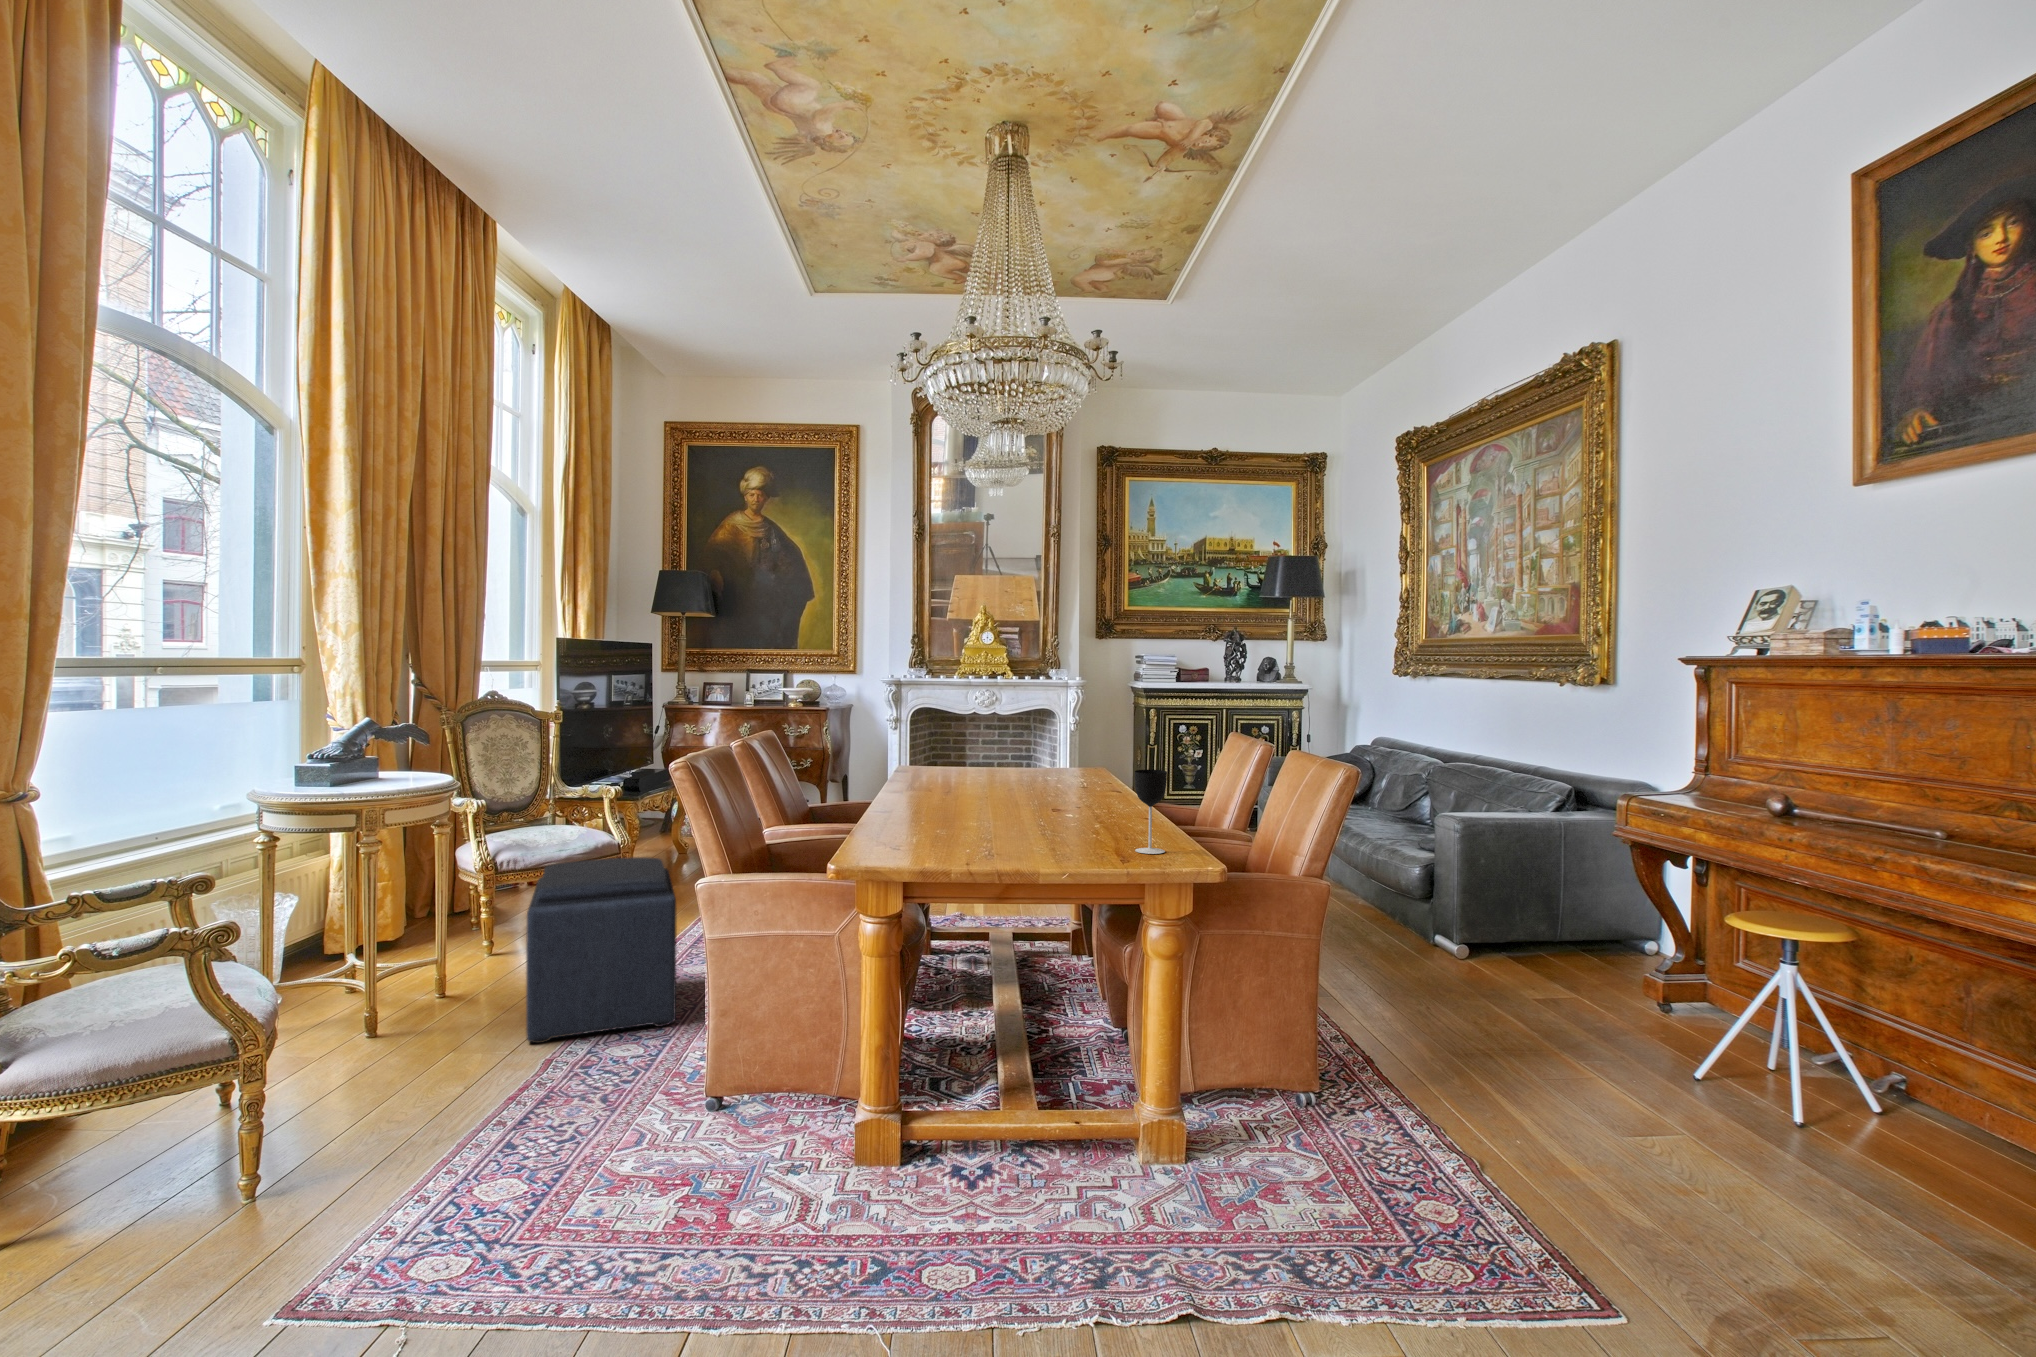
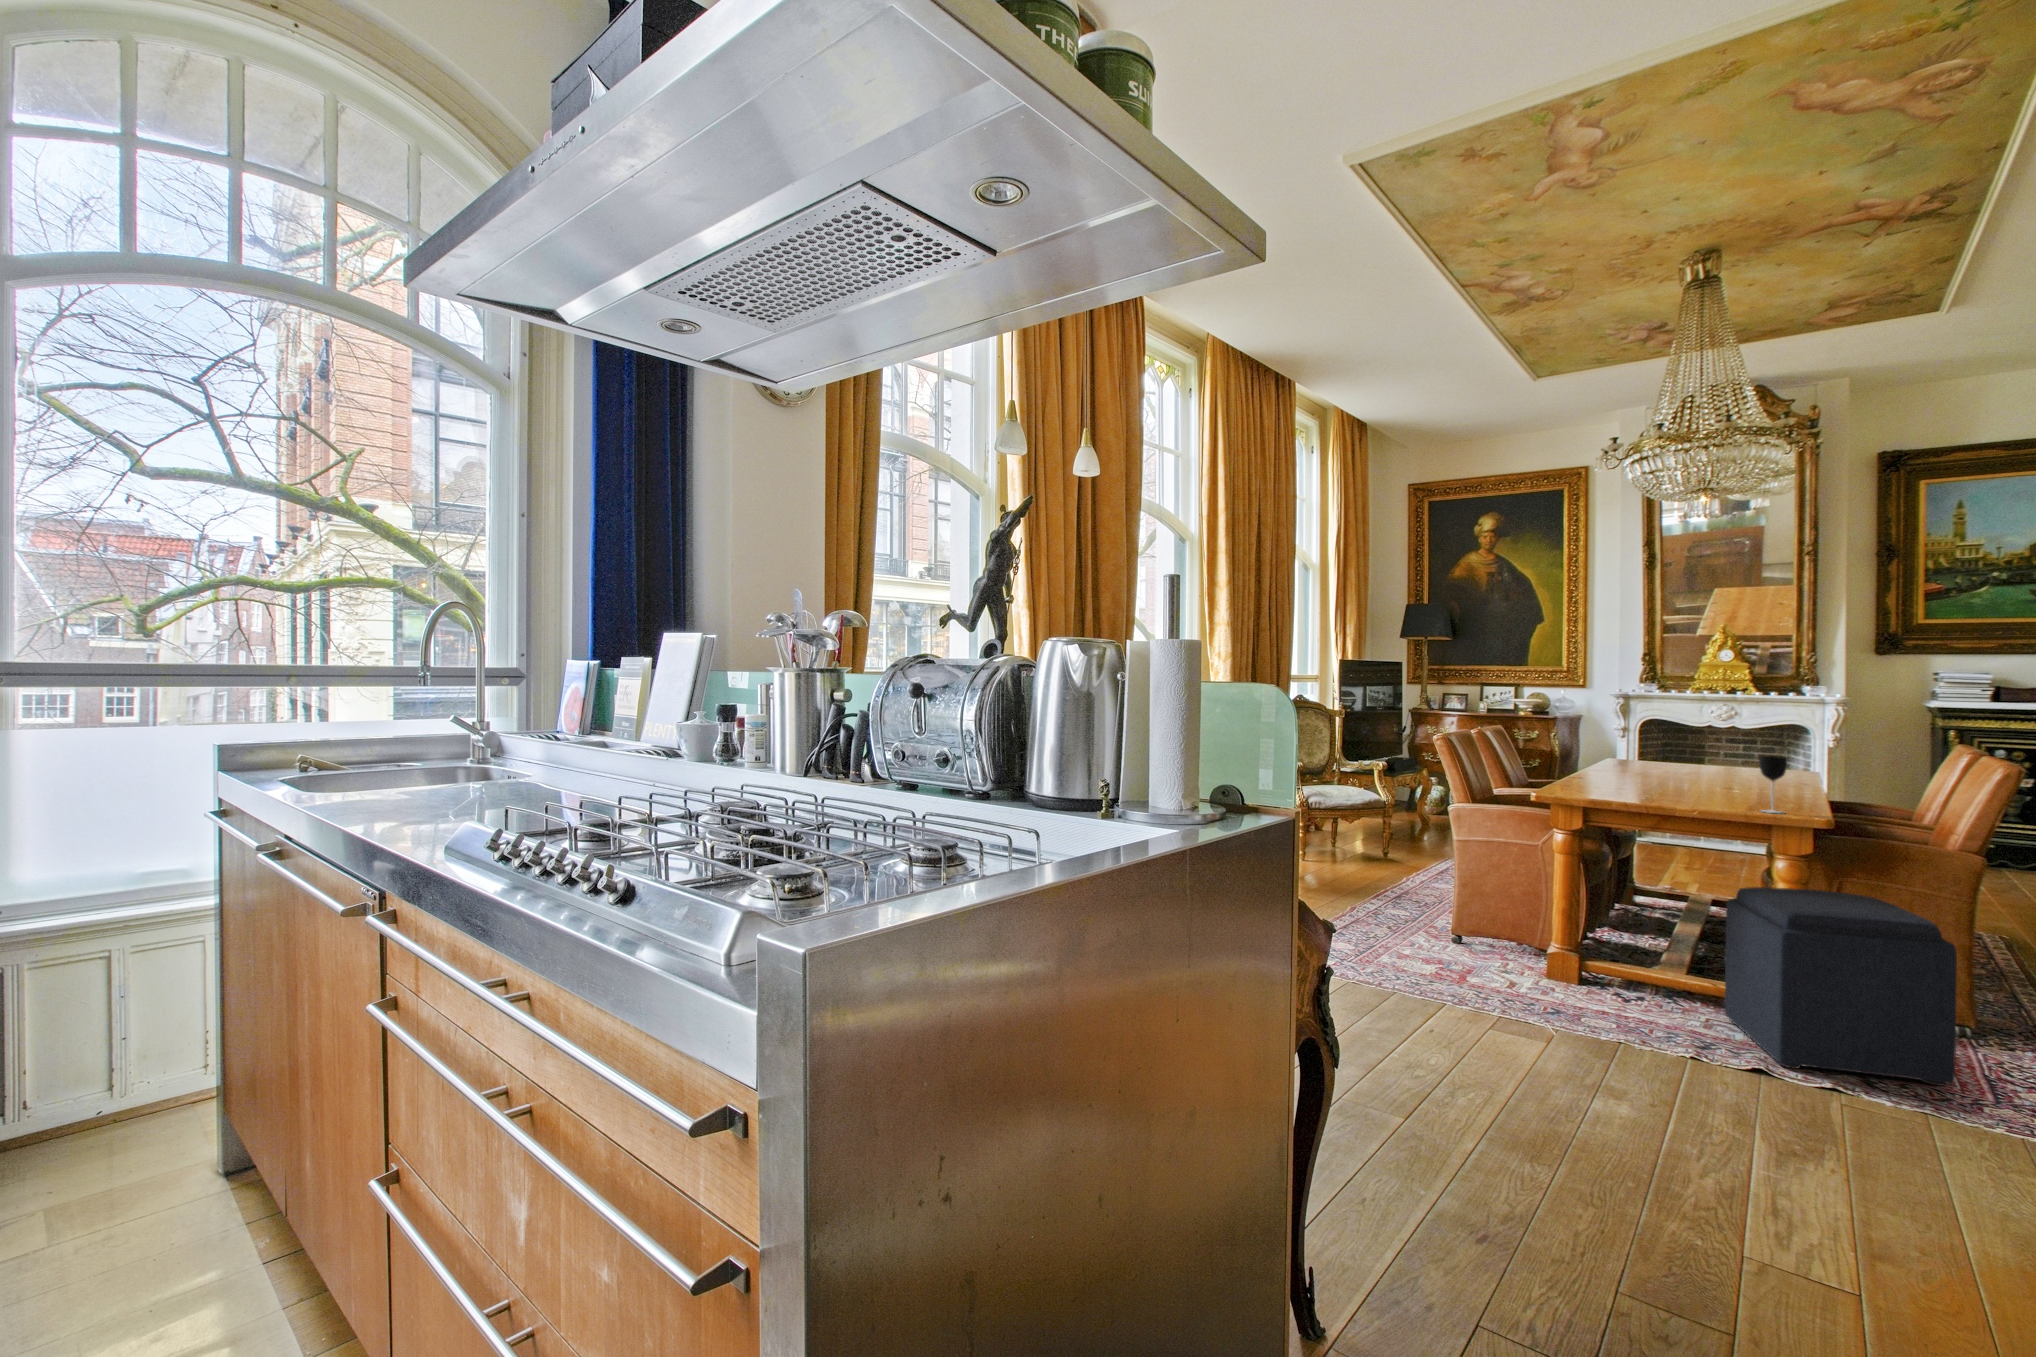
ottoman: present [526,857,676,1043] -> present [1725,887,1957,1086]

